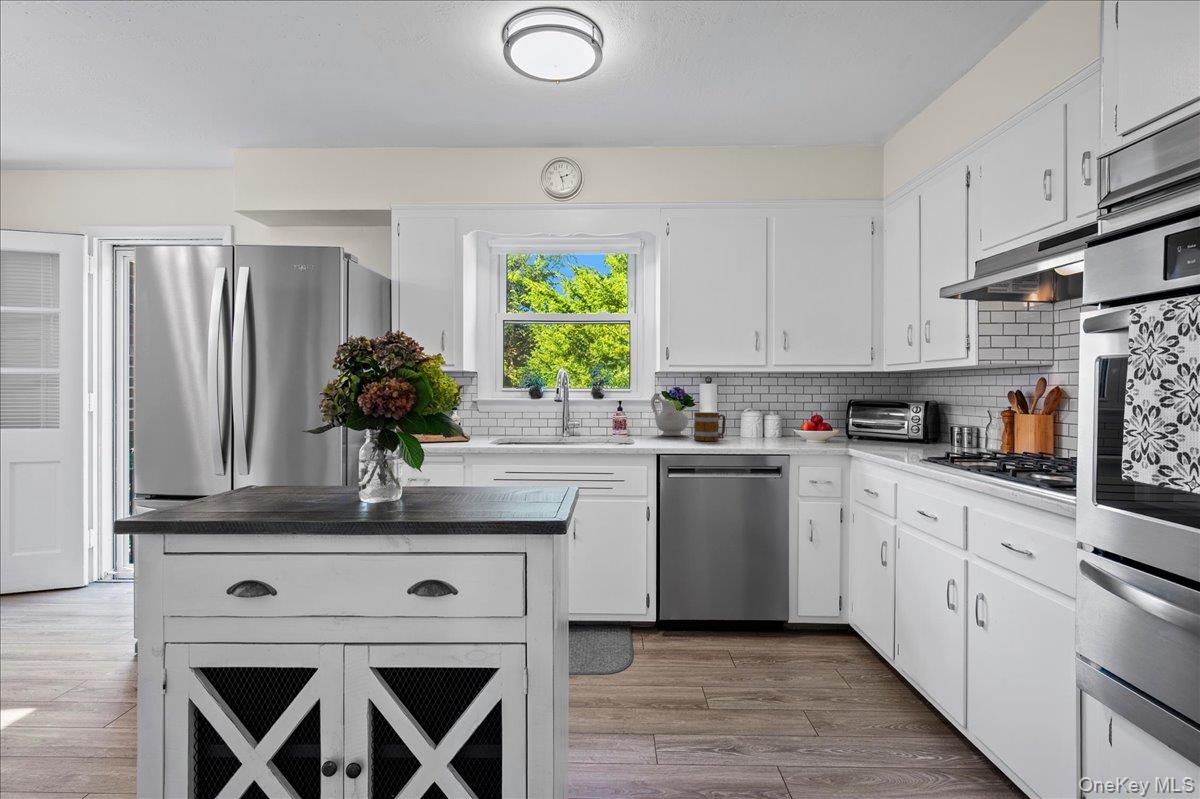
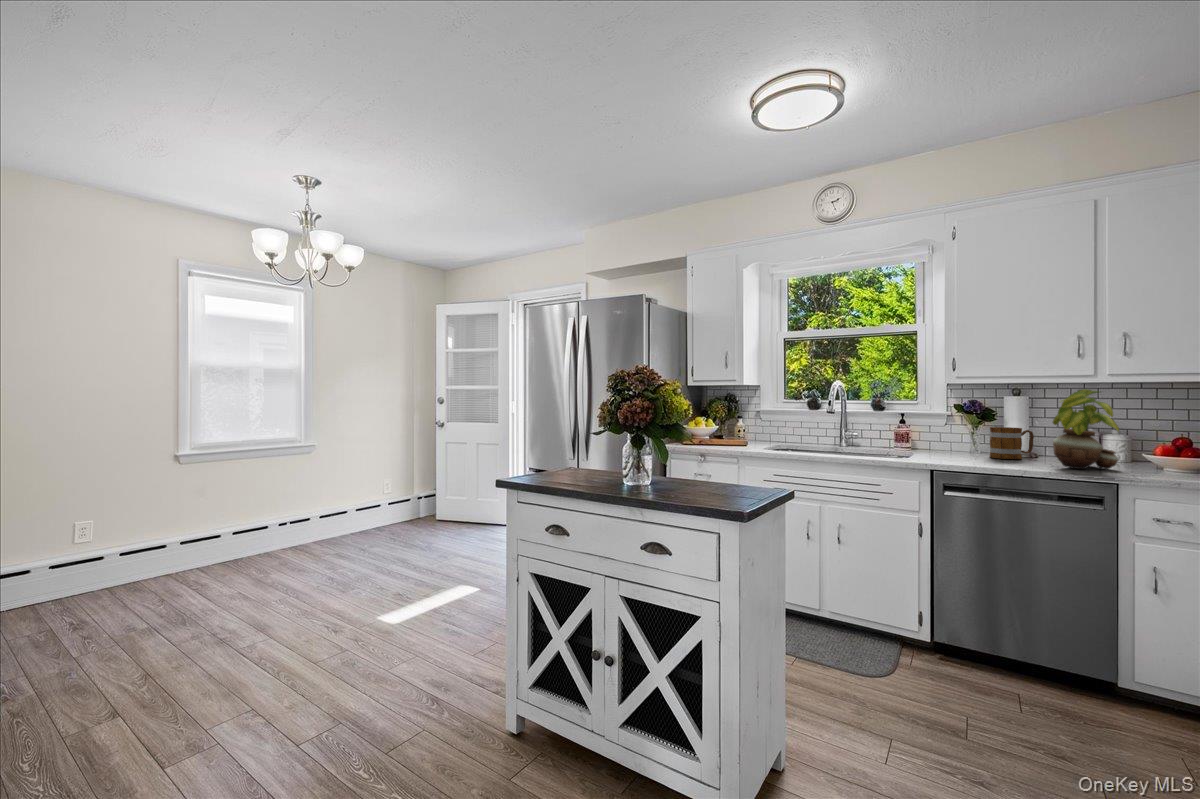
potted plant: none [743,378,791,446] -> present [1053,389,1119,469]
ceramic pitcher: present [651,394,688,436] -> none [941,406,988,451]

